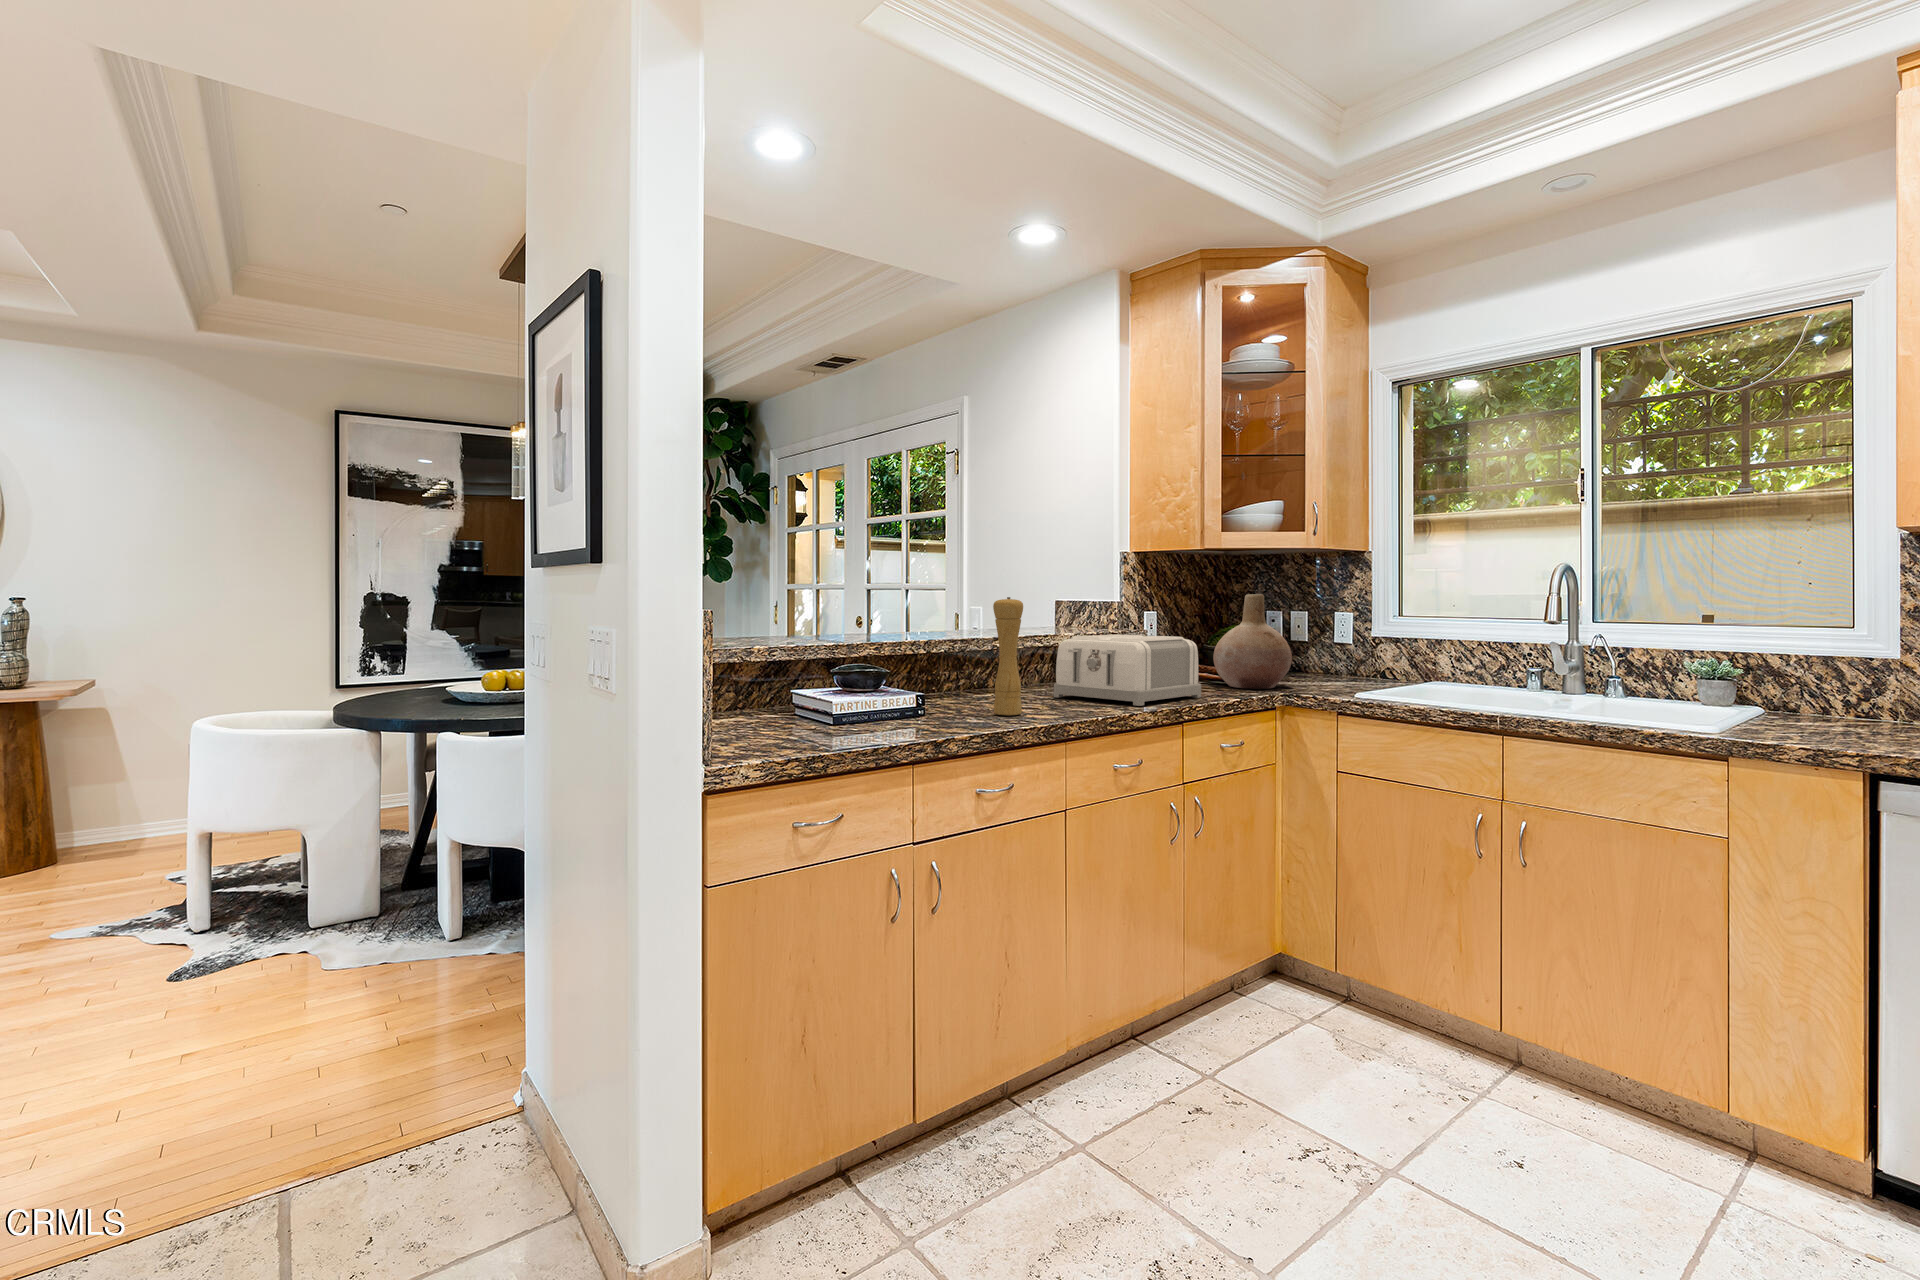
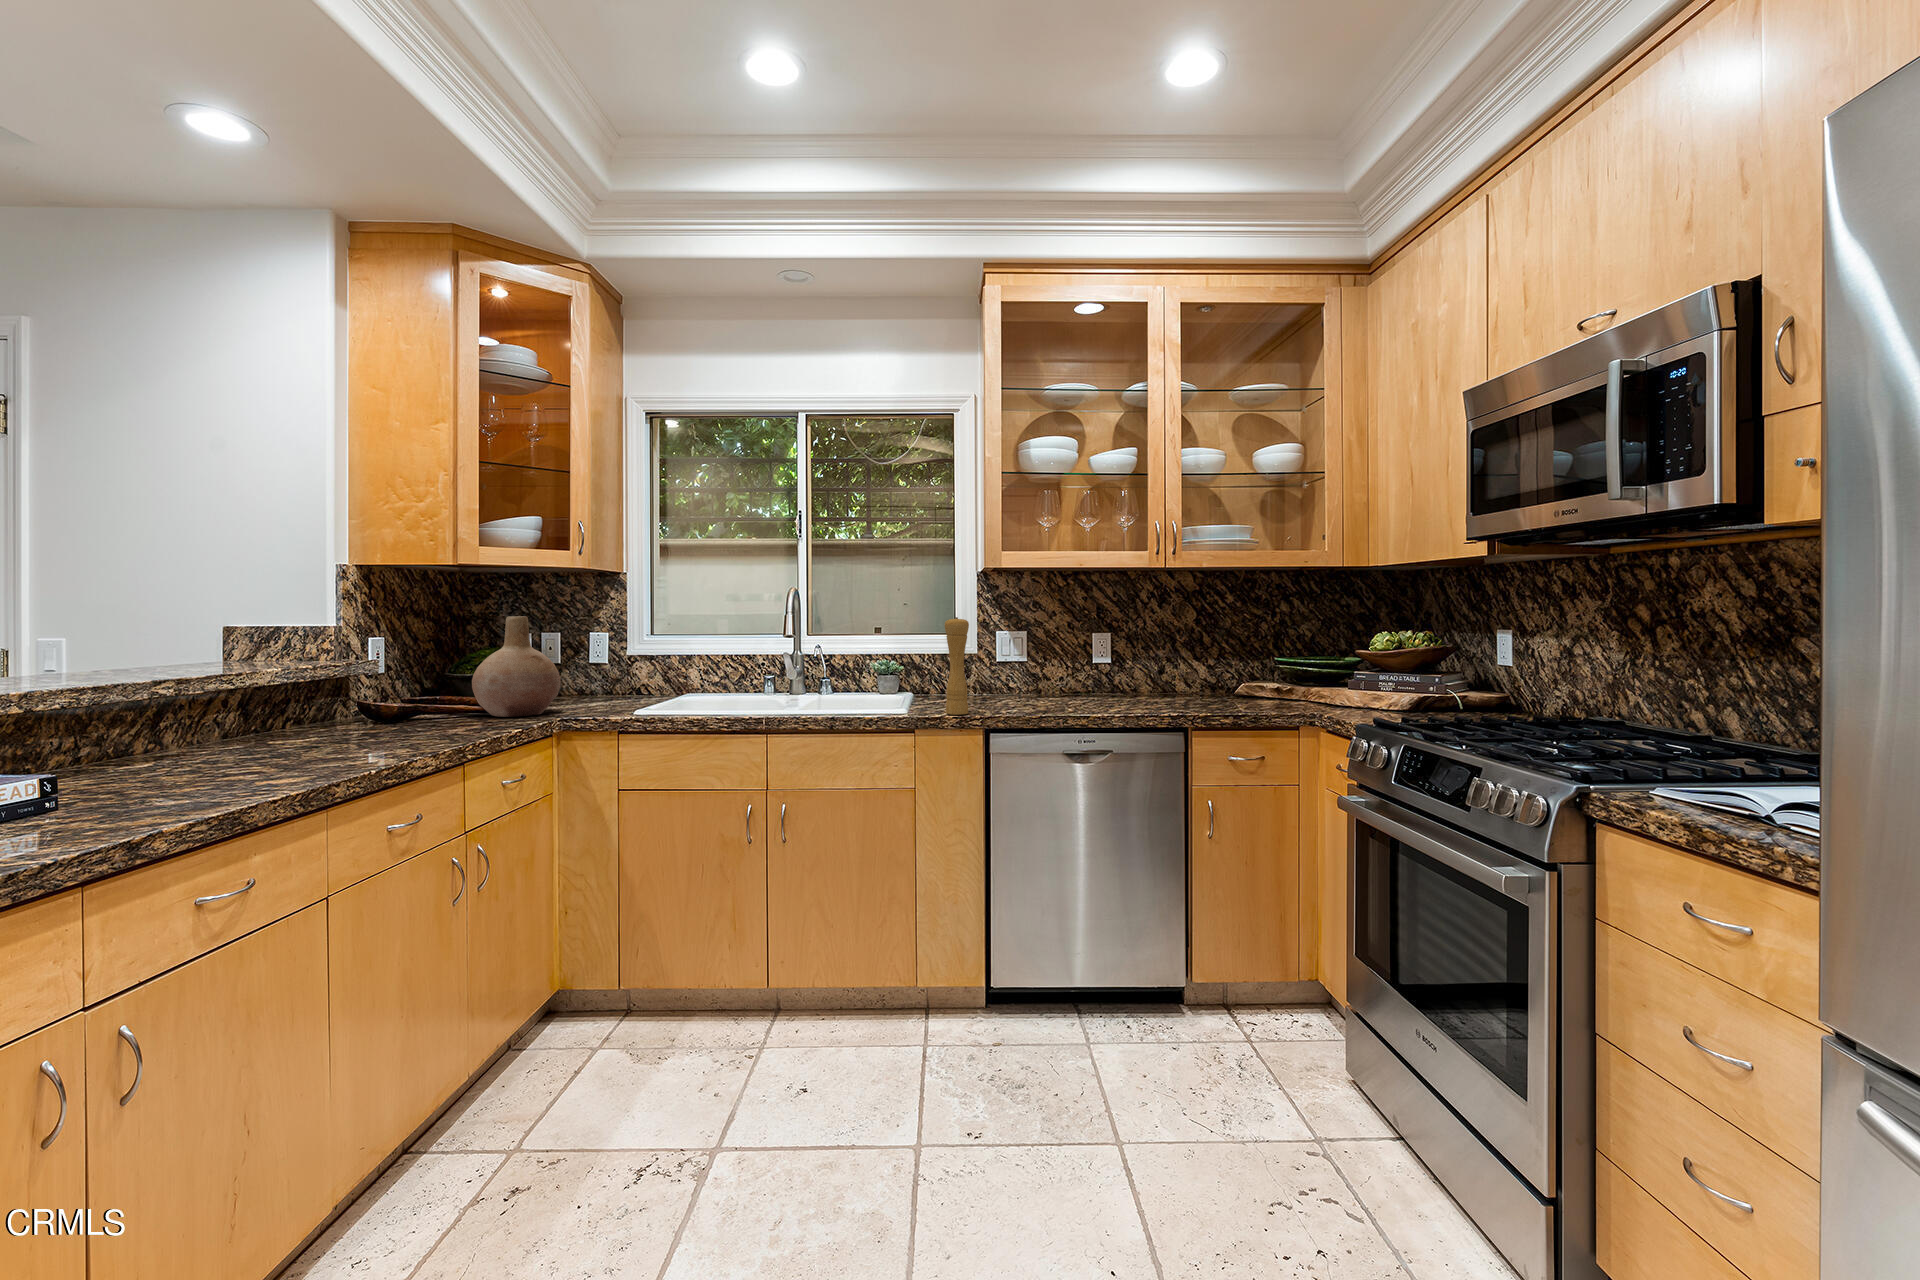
pepper mill: present [993,597,1023,715] -> present [945,617,969,715]
toaster: present [1054,634,1201,706] -> none [268,666,473,753]

